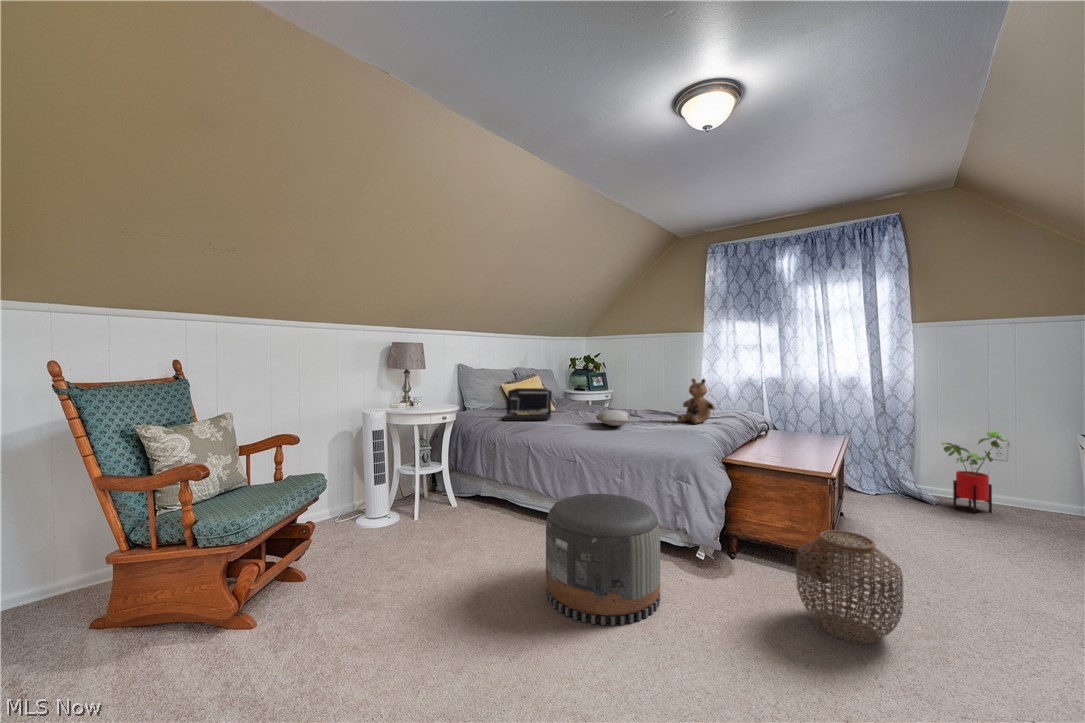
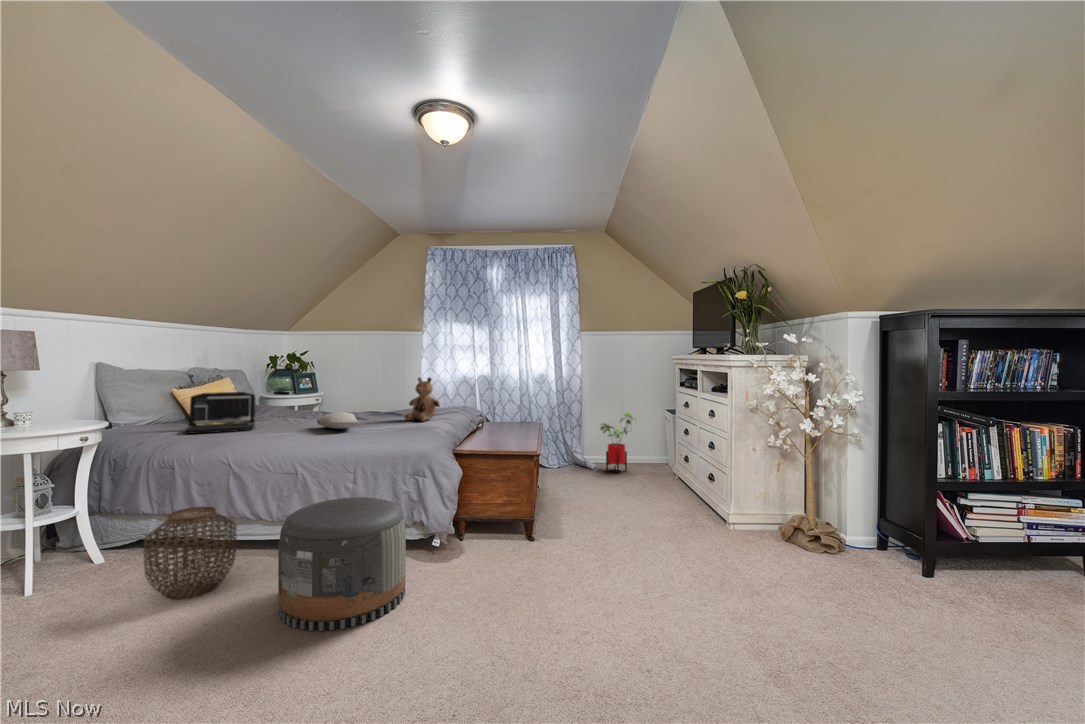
woven basket: present [796,530,903,644] -> present [144,507,237,599]

